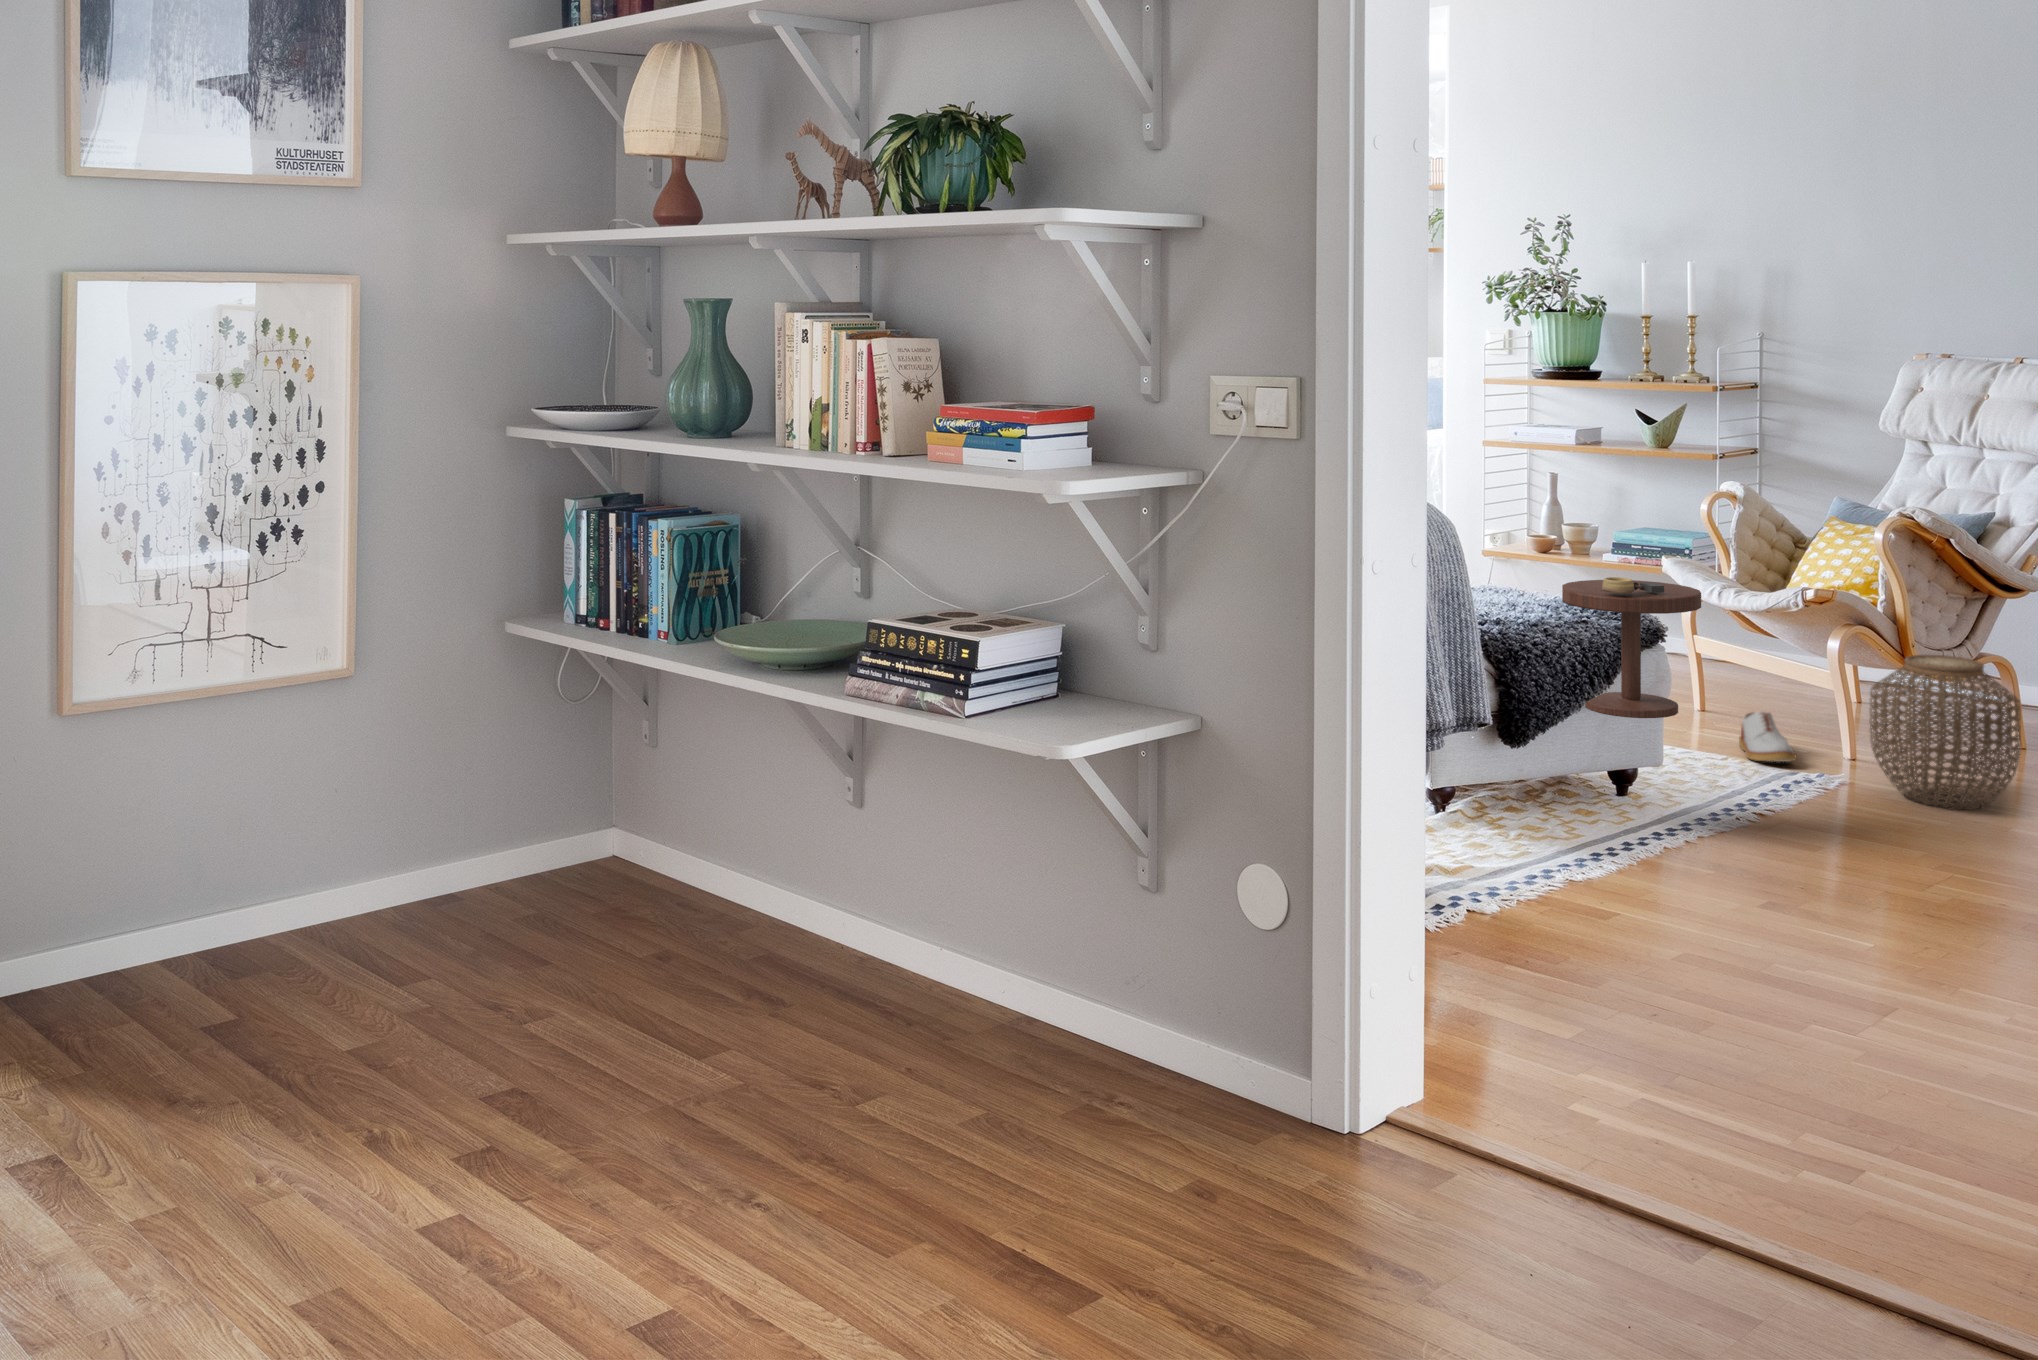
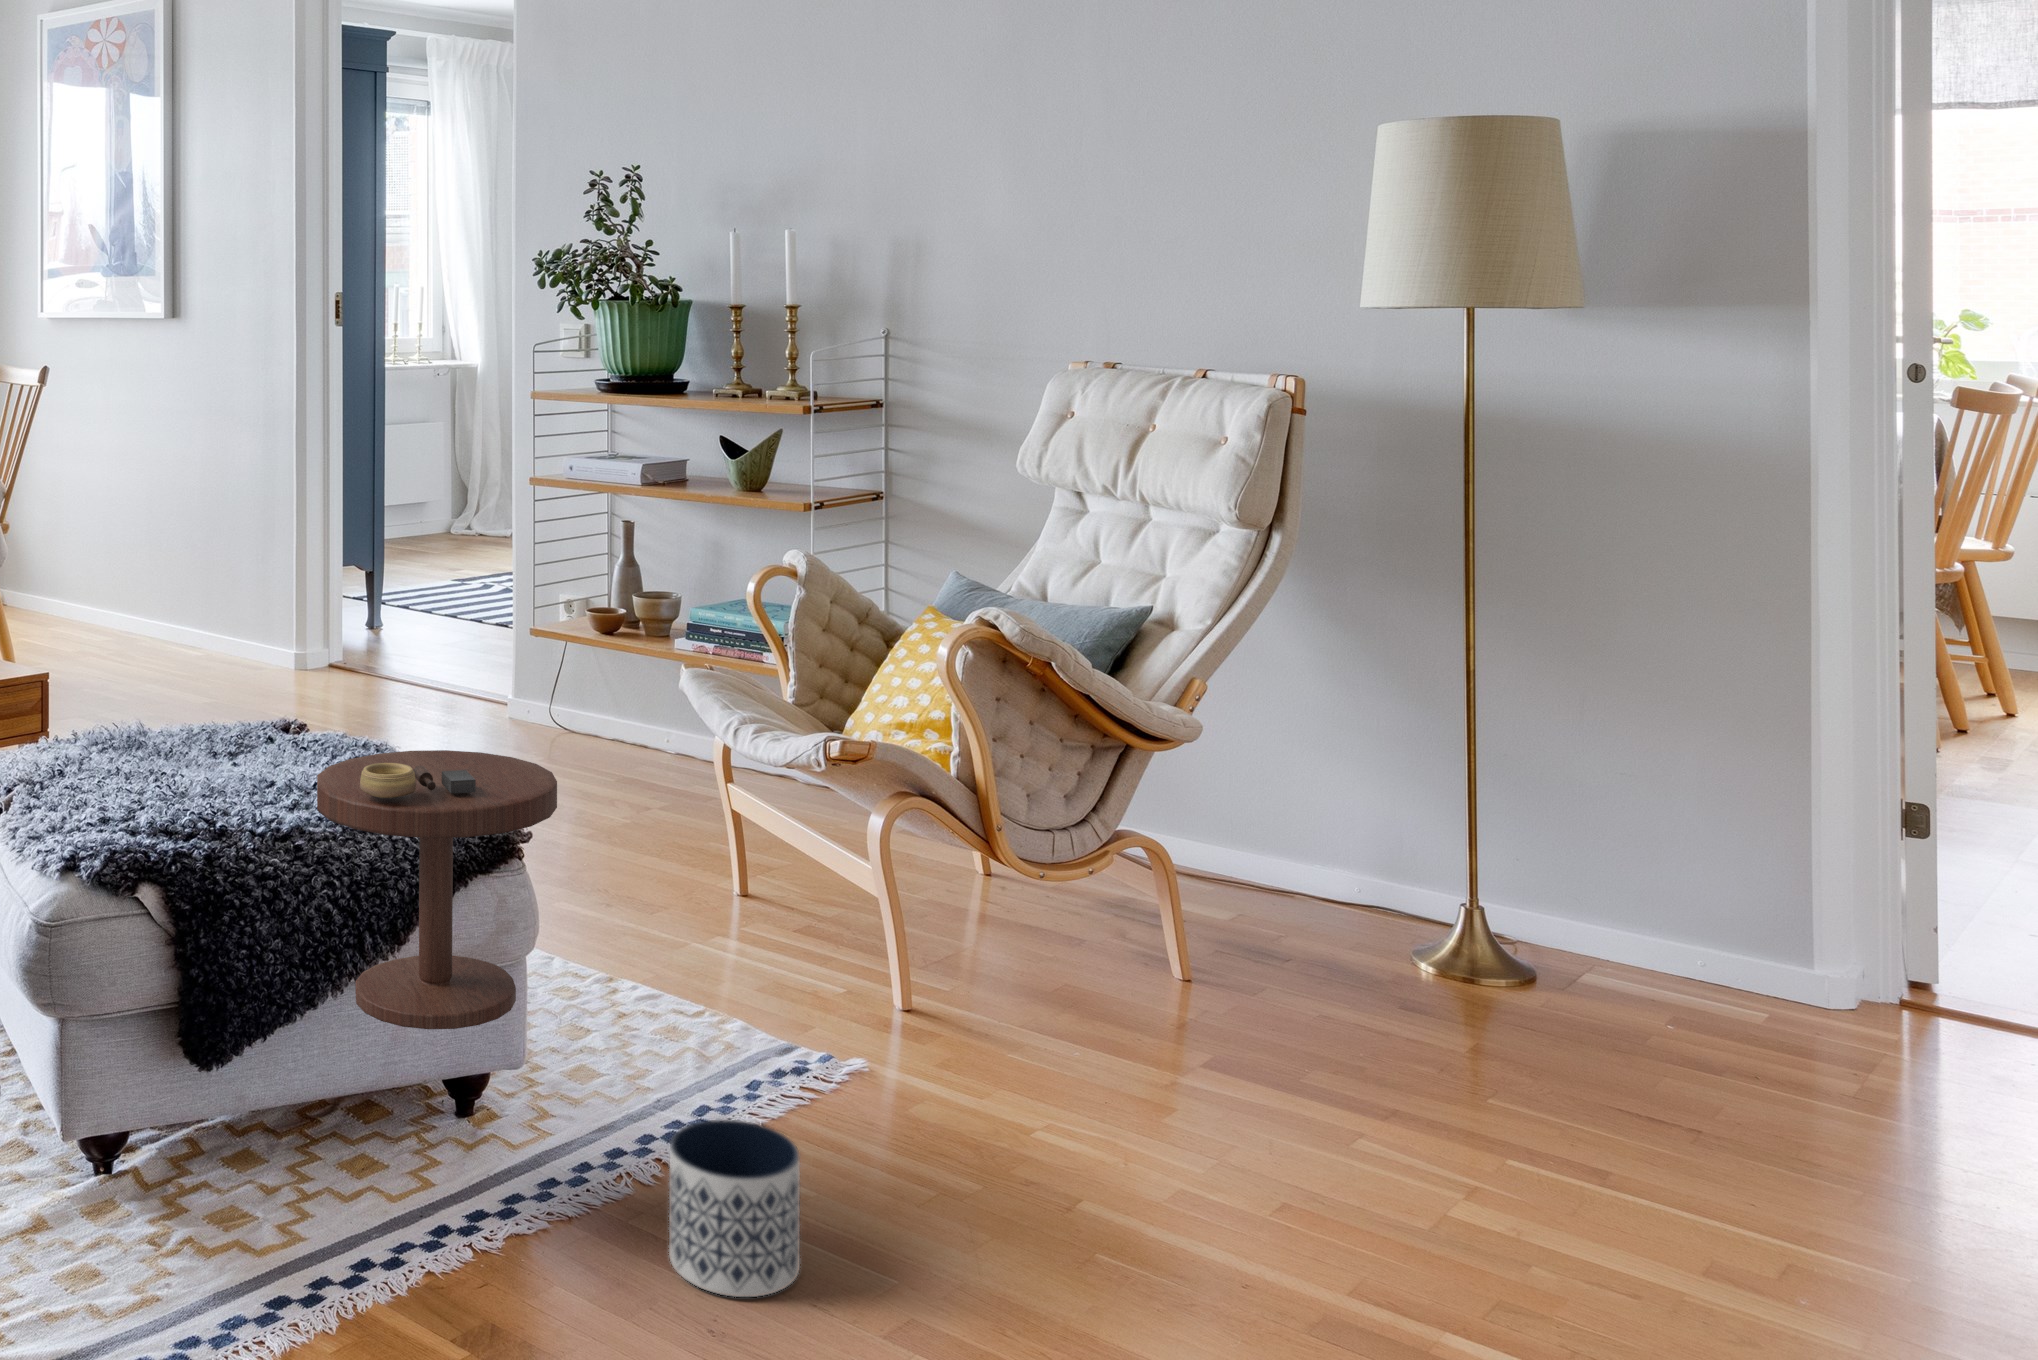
woven basket: present [1870,655,2021,809] -> none [905,863,1147,1149]
shoe: present [1739,711,1796,762] -> none [746,922,816,1021]
planter: none [1774,771,1850,850] -> present [669,1120,800,1297]

